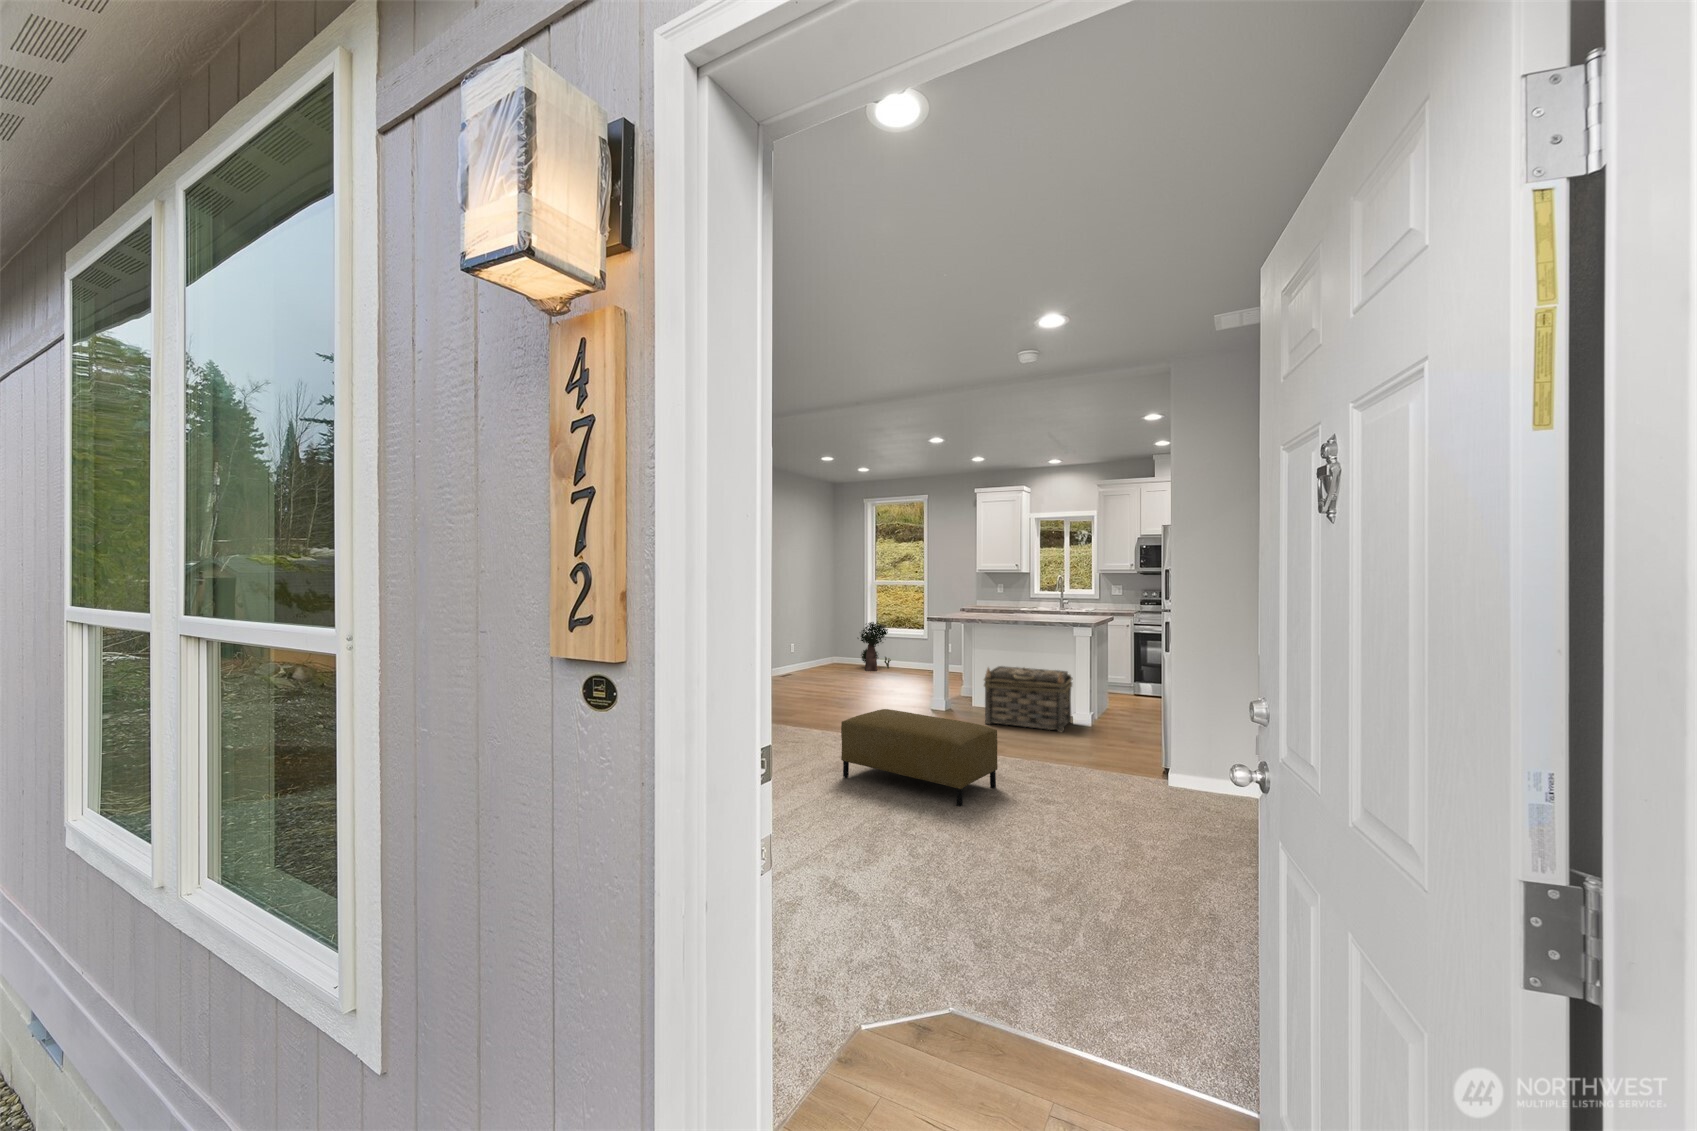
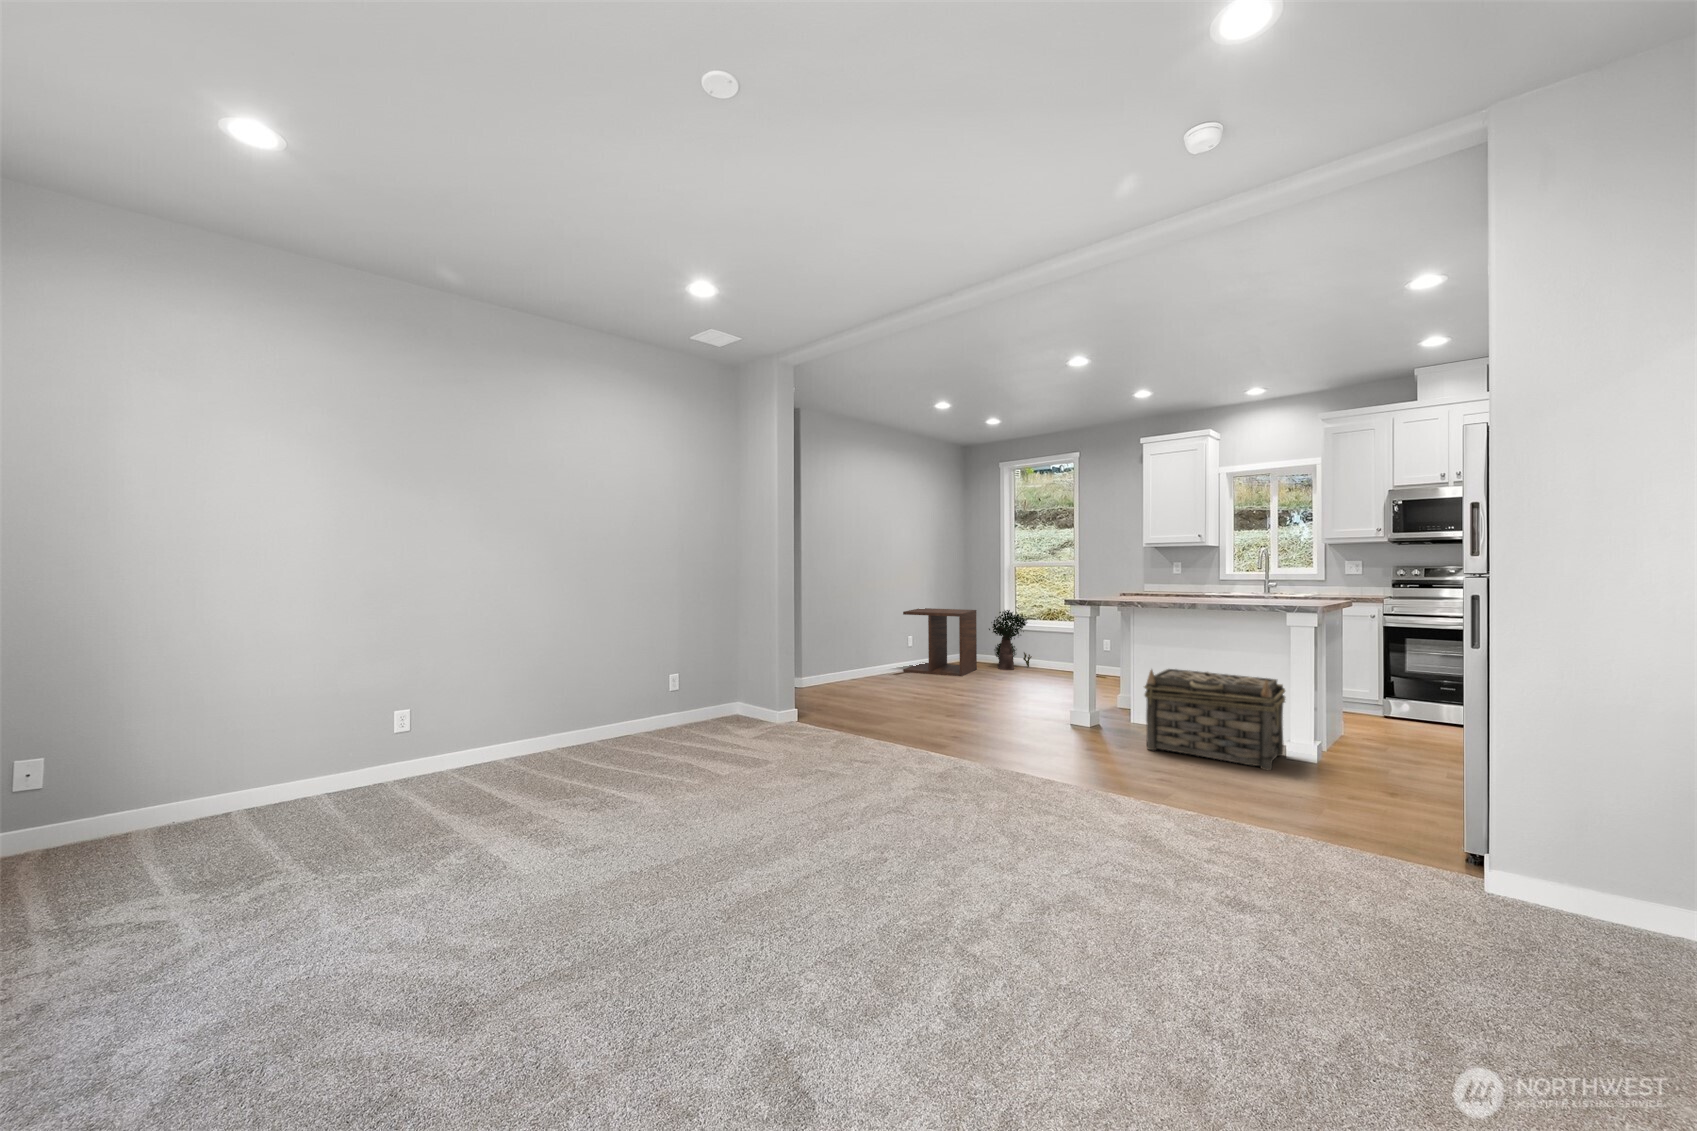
side table: none [788,621,848,678] -> present [903,608,977,676]
ottoman: present [841,709,998,807] -> none [911,726,1155,899]

